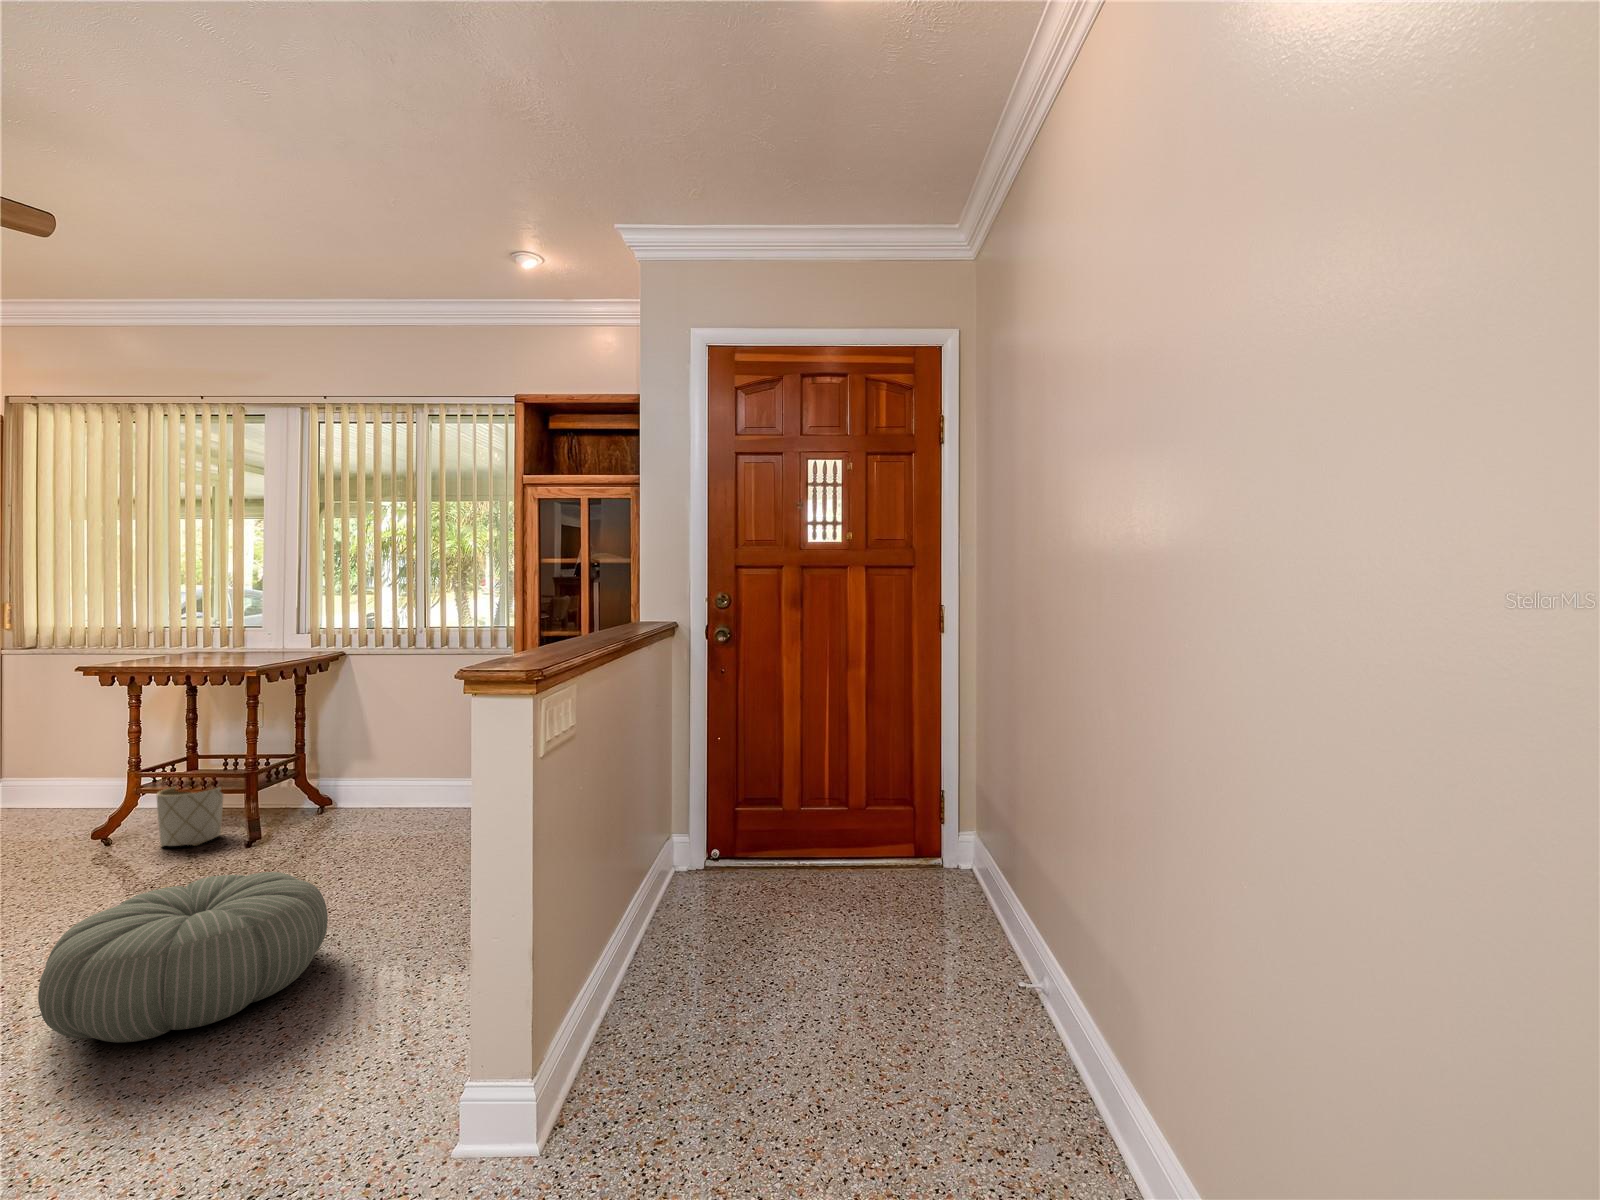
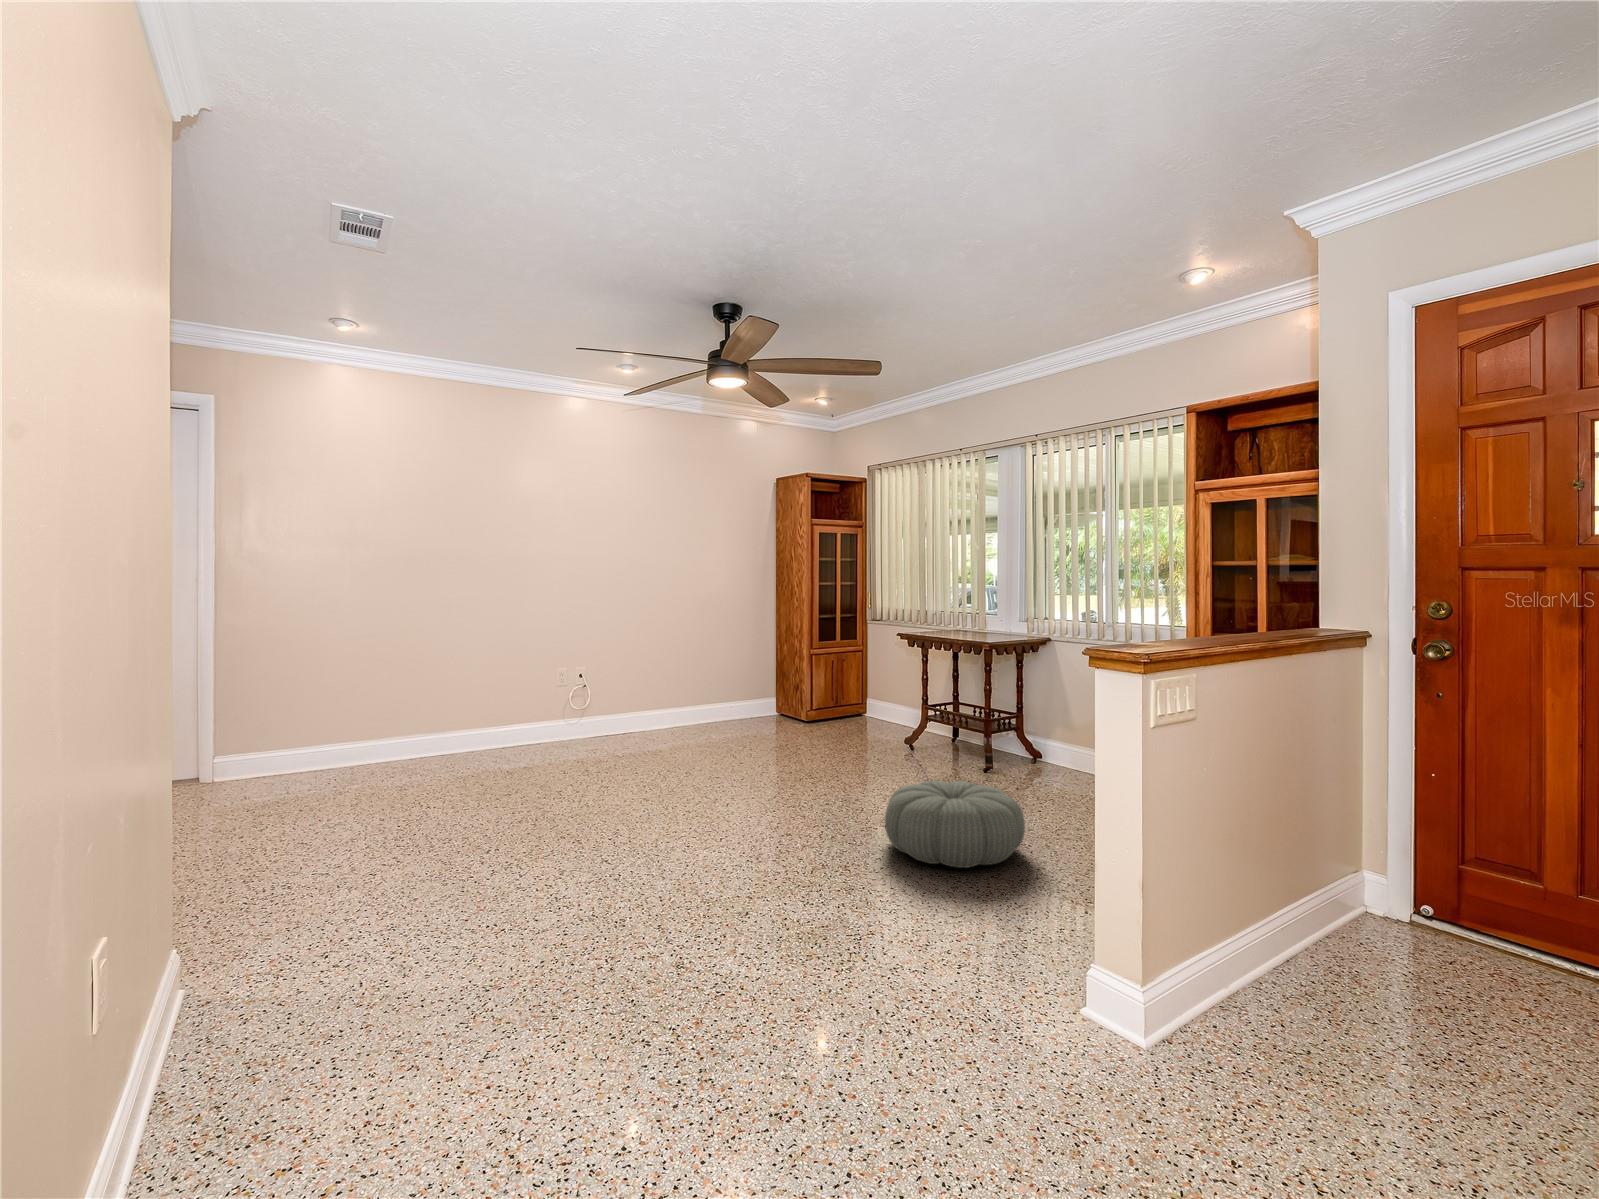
planter: present [157,787,223,847] -> none [936,722,972,765]

